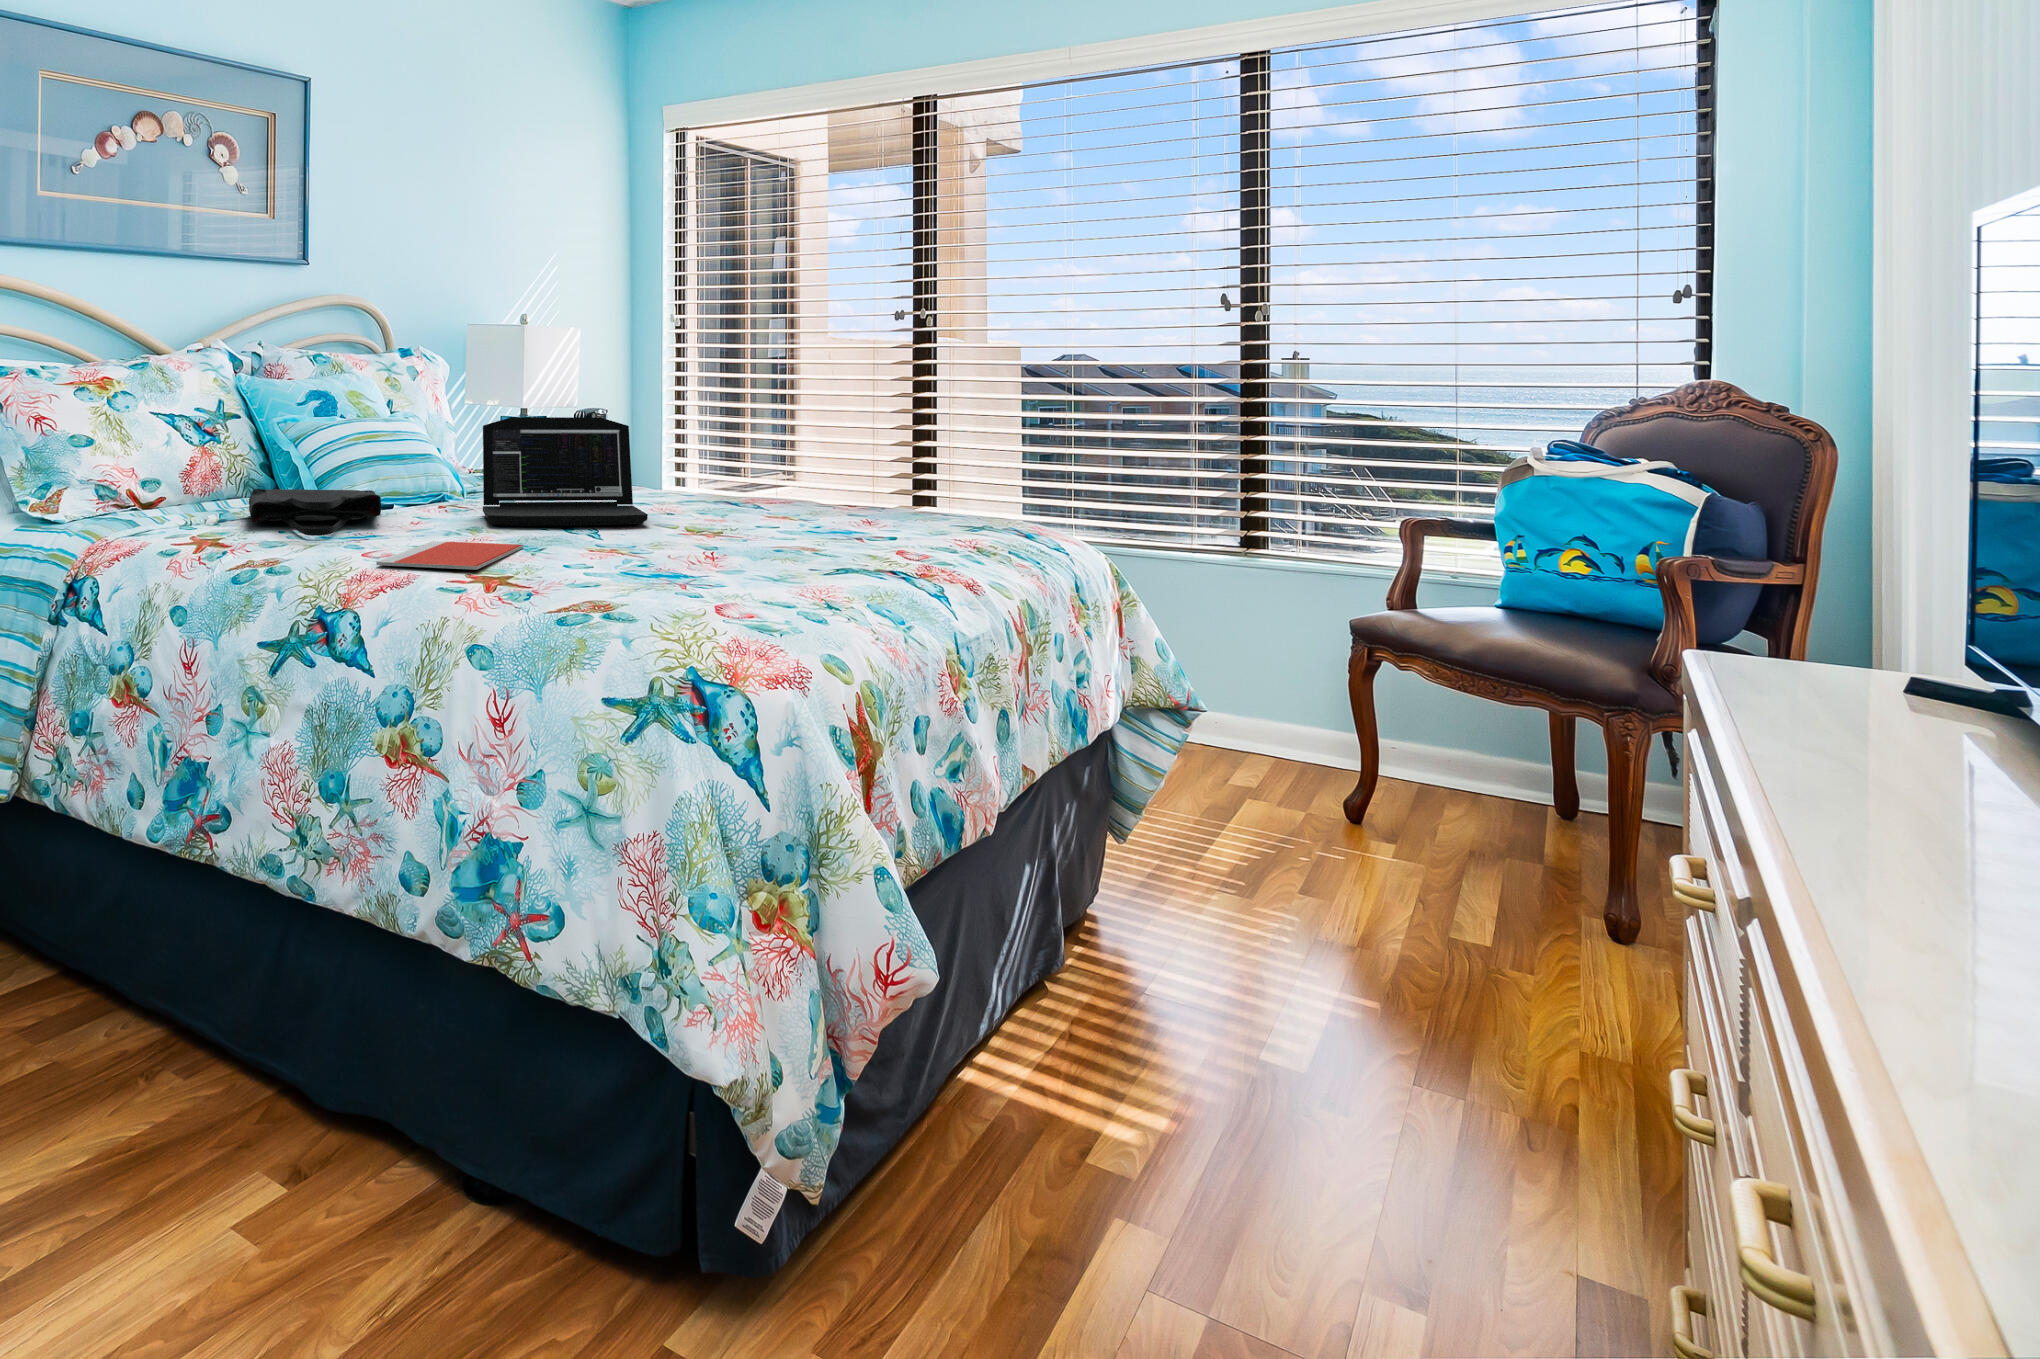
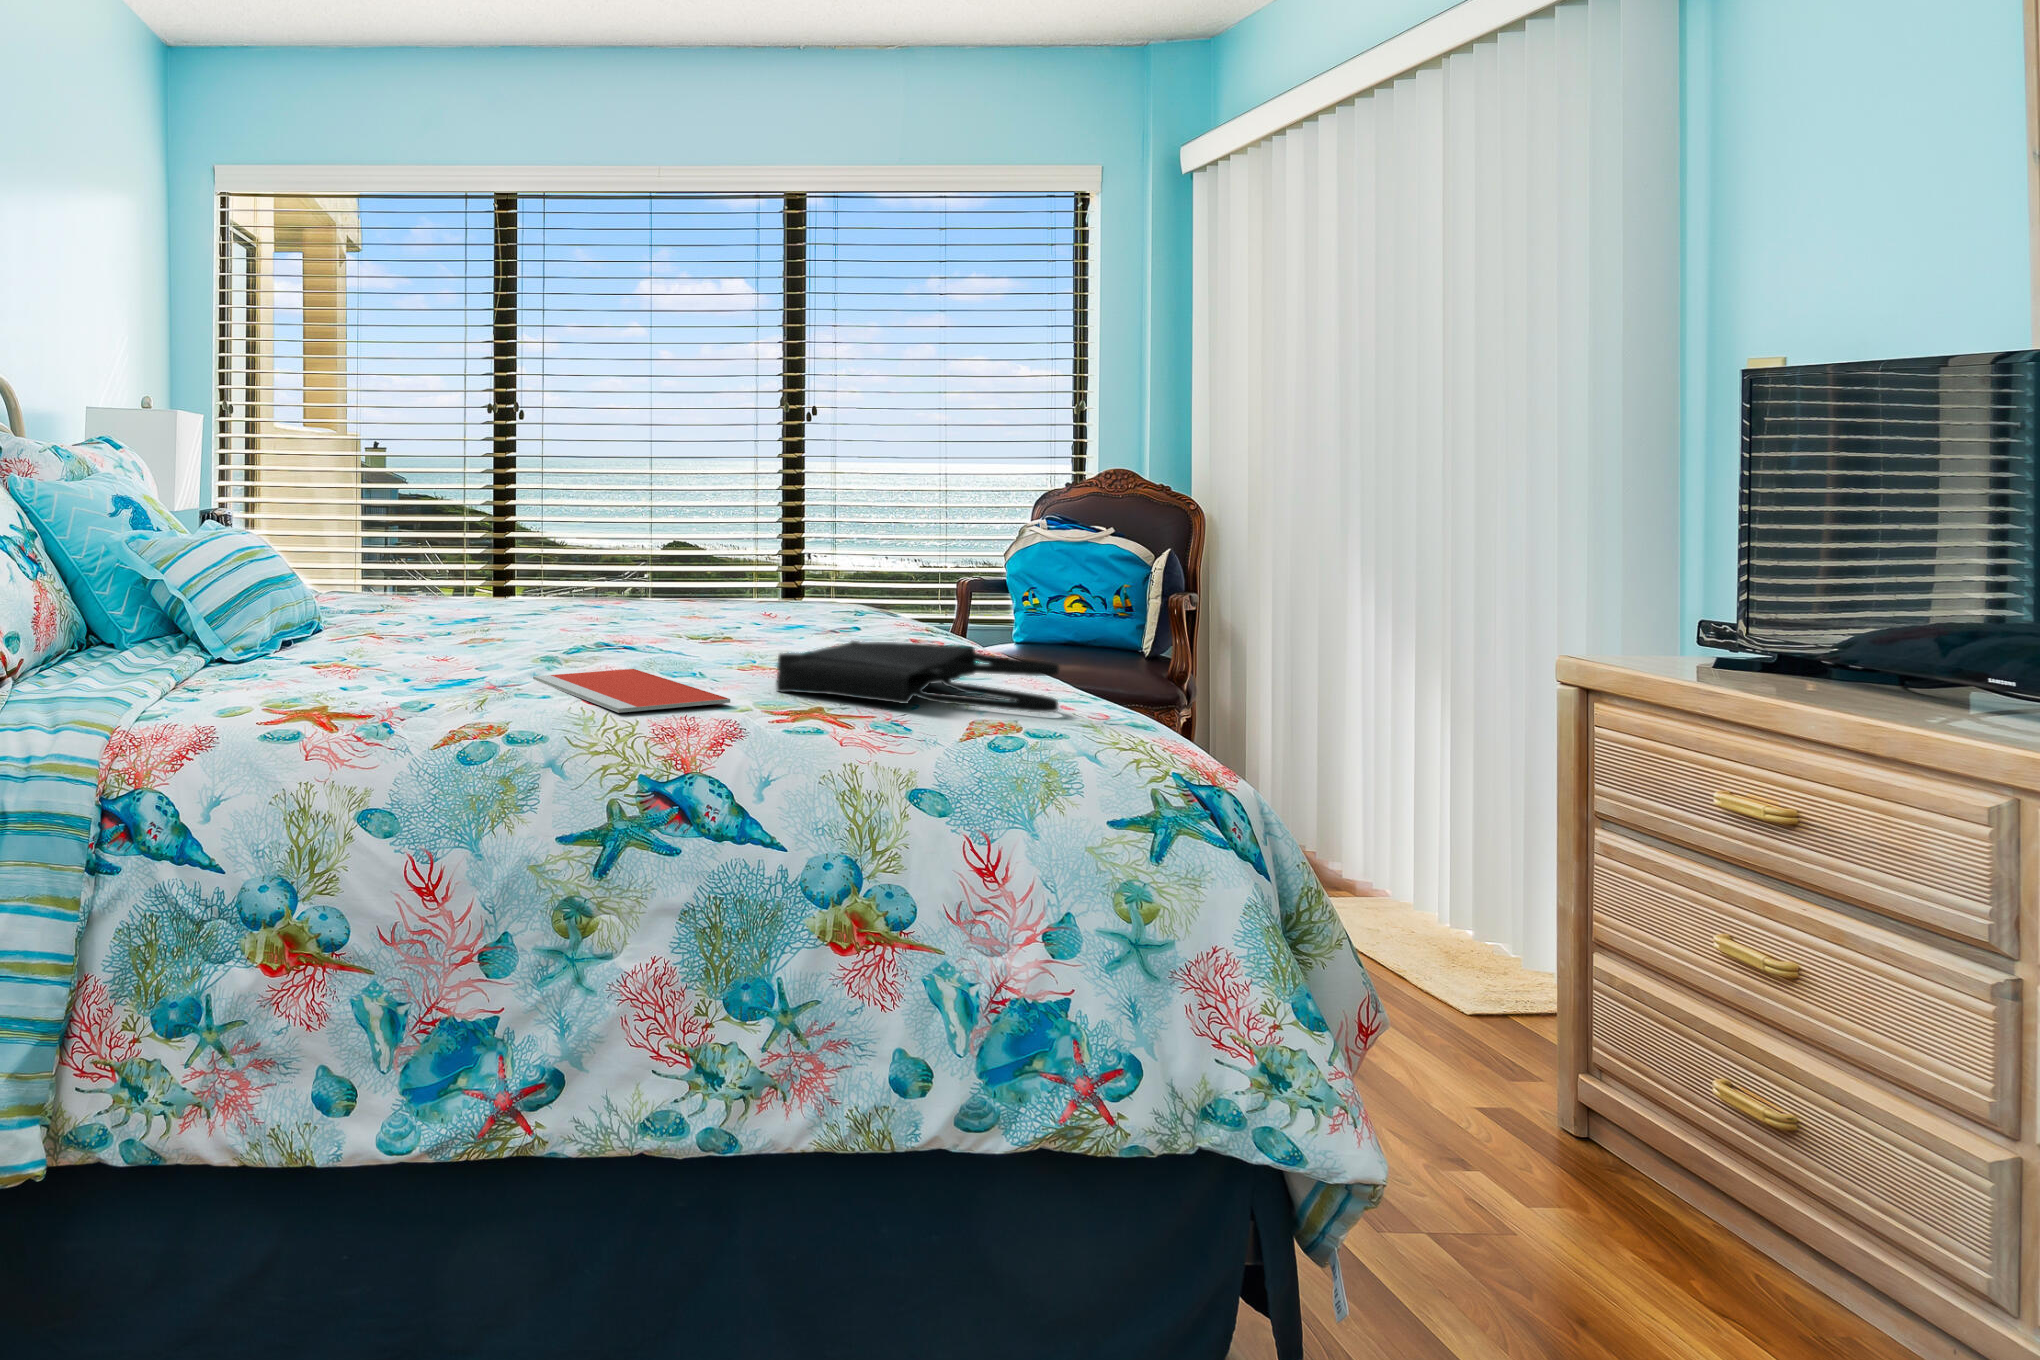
laptop: present [483,417,648,526] -> none [410,519,621,650]
tote bag: present [249,489,381,536] -> present [776,641,1060,712]

